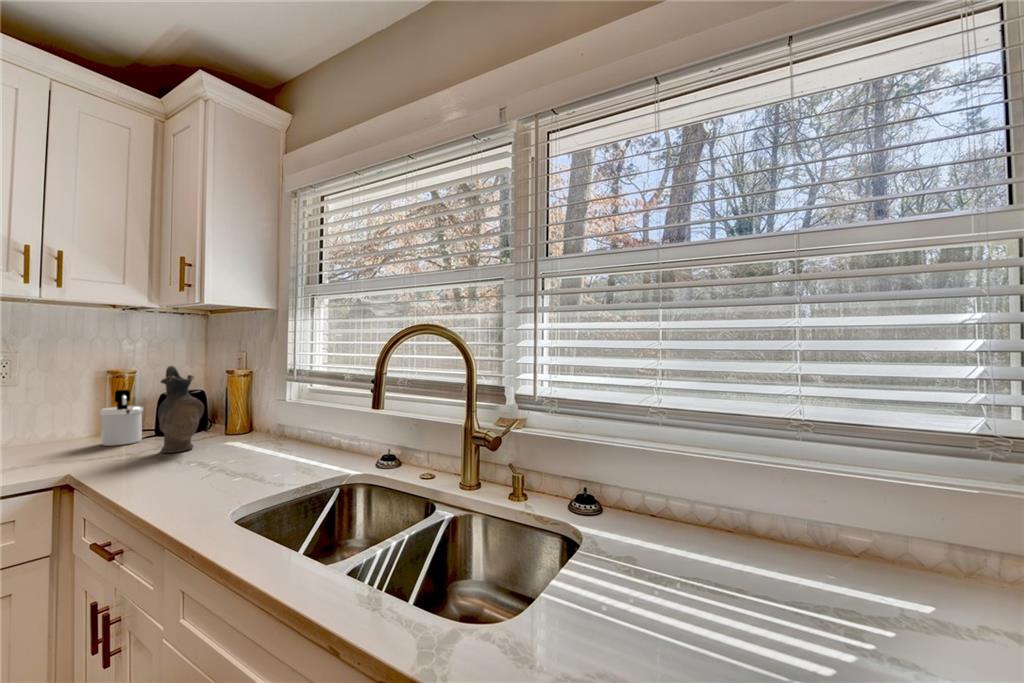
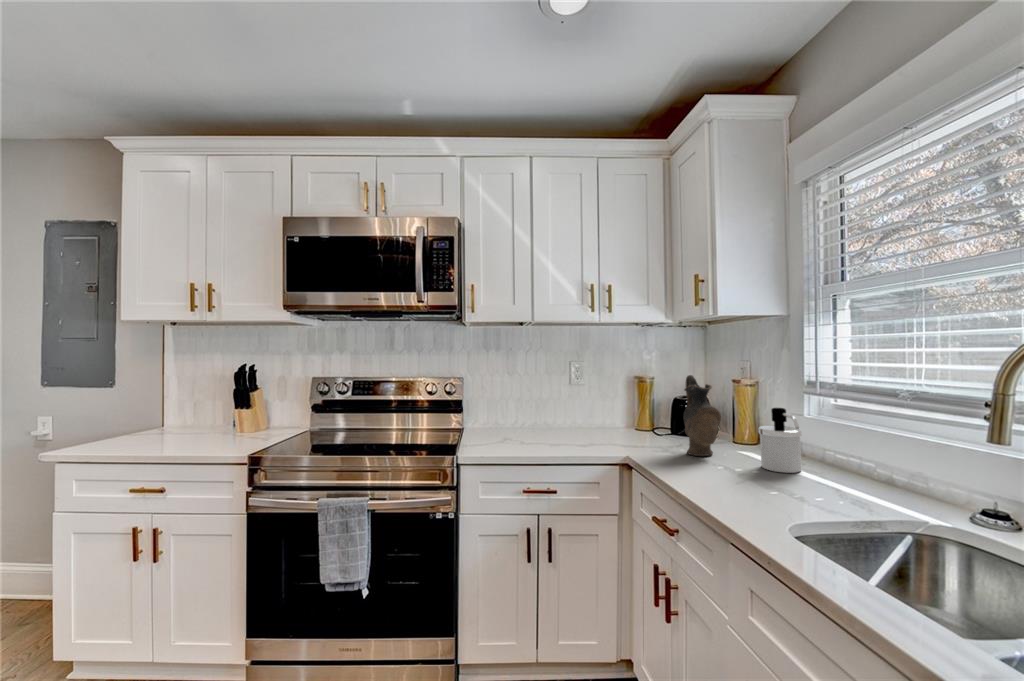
soap dispenser: present [100,390,143,446] -> present [759,408,802,473]

